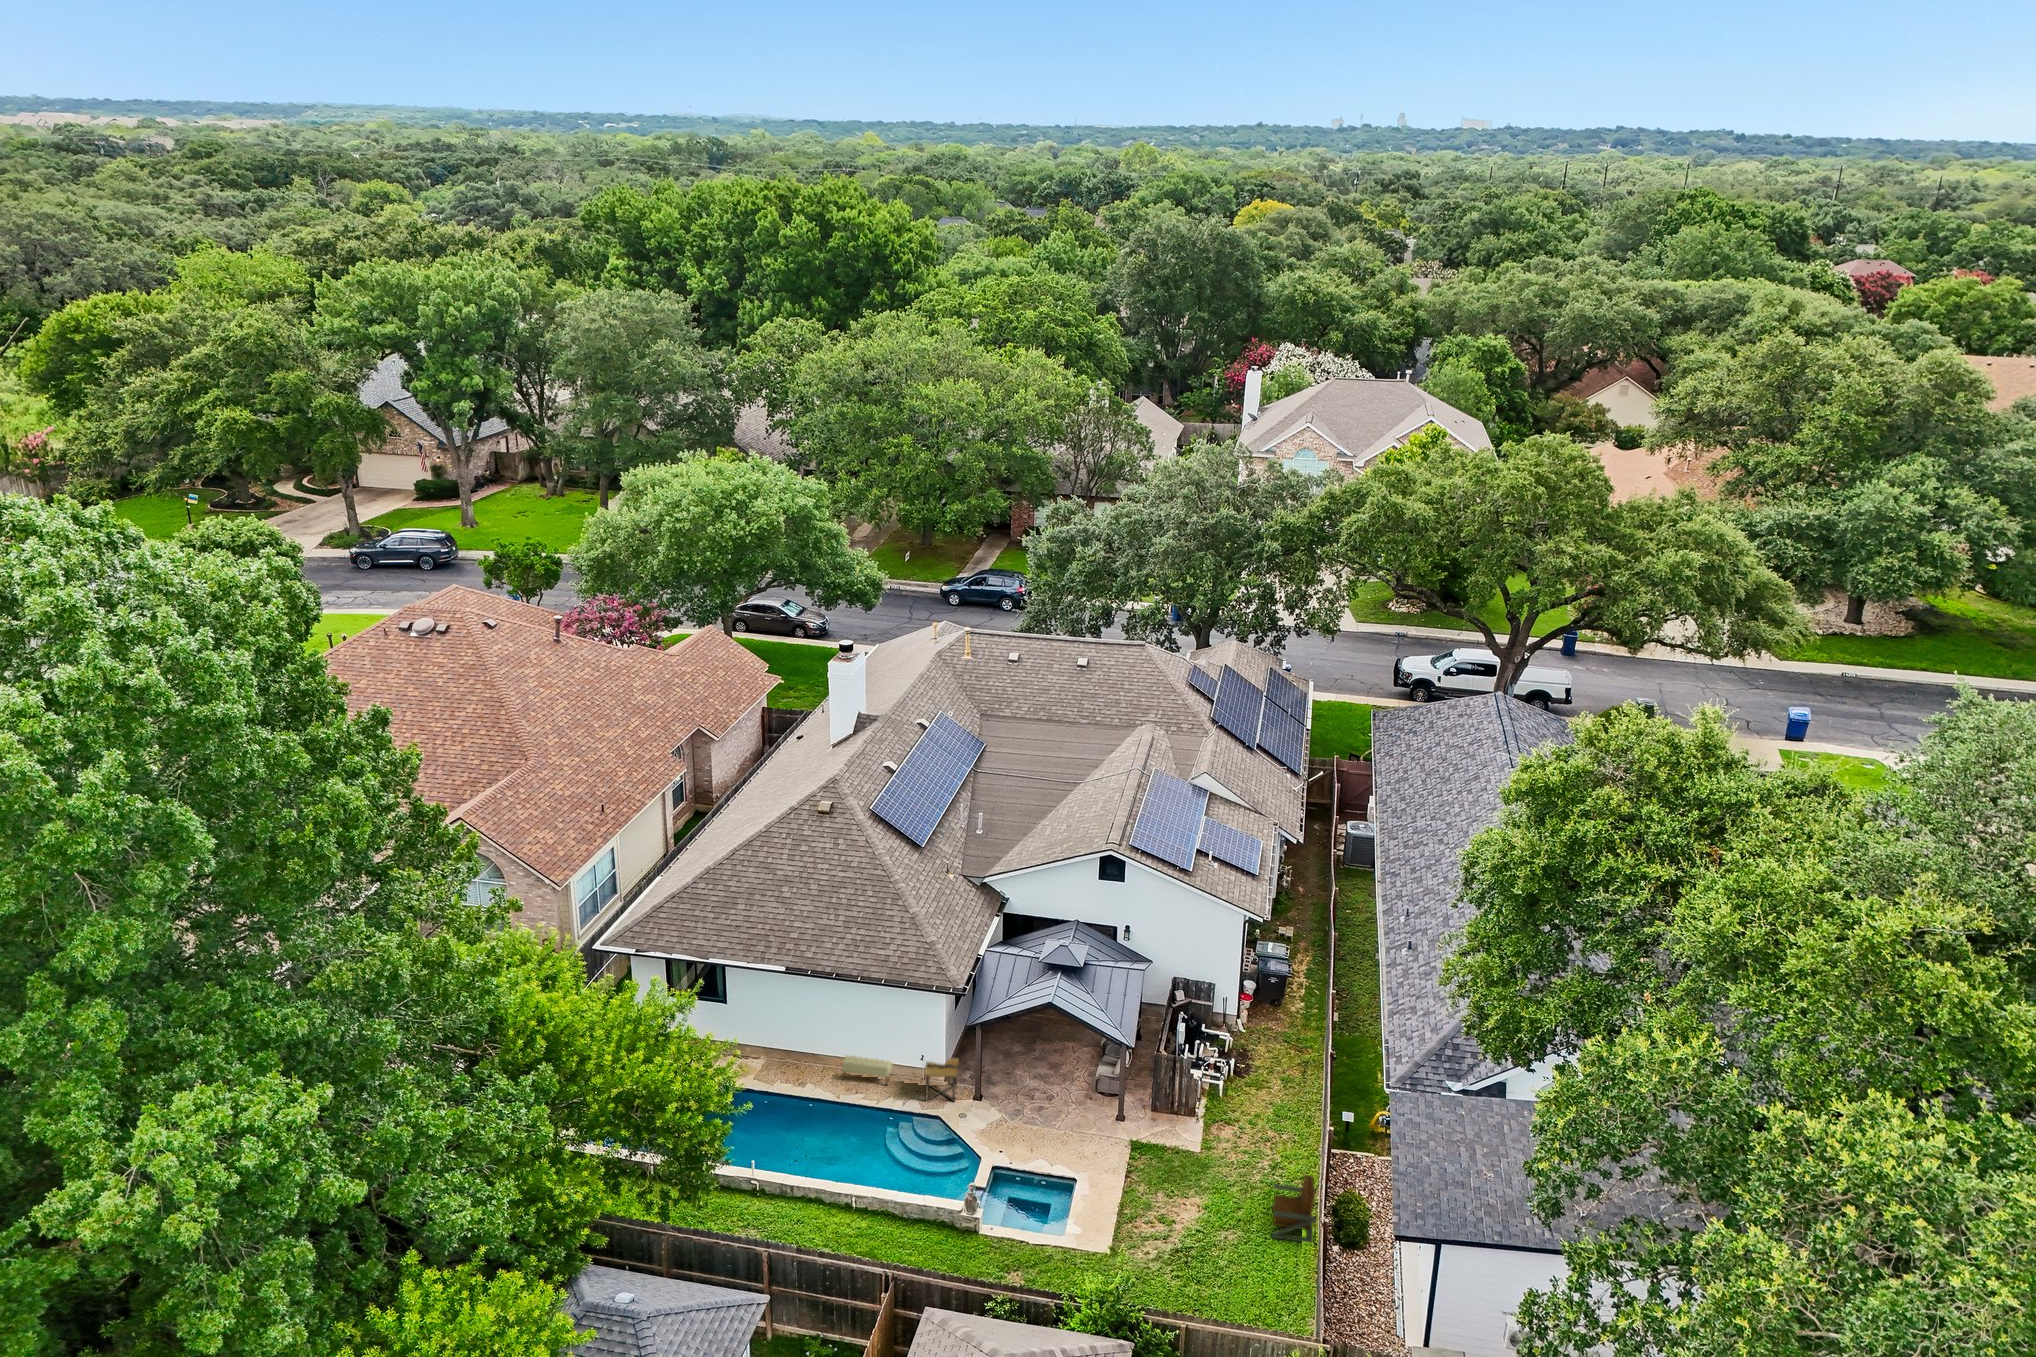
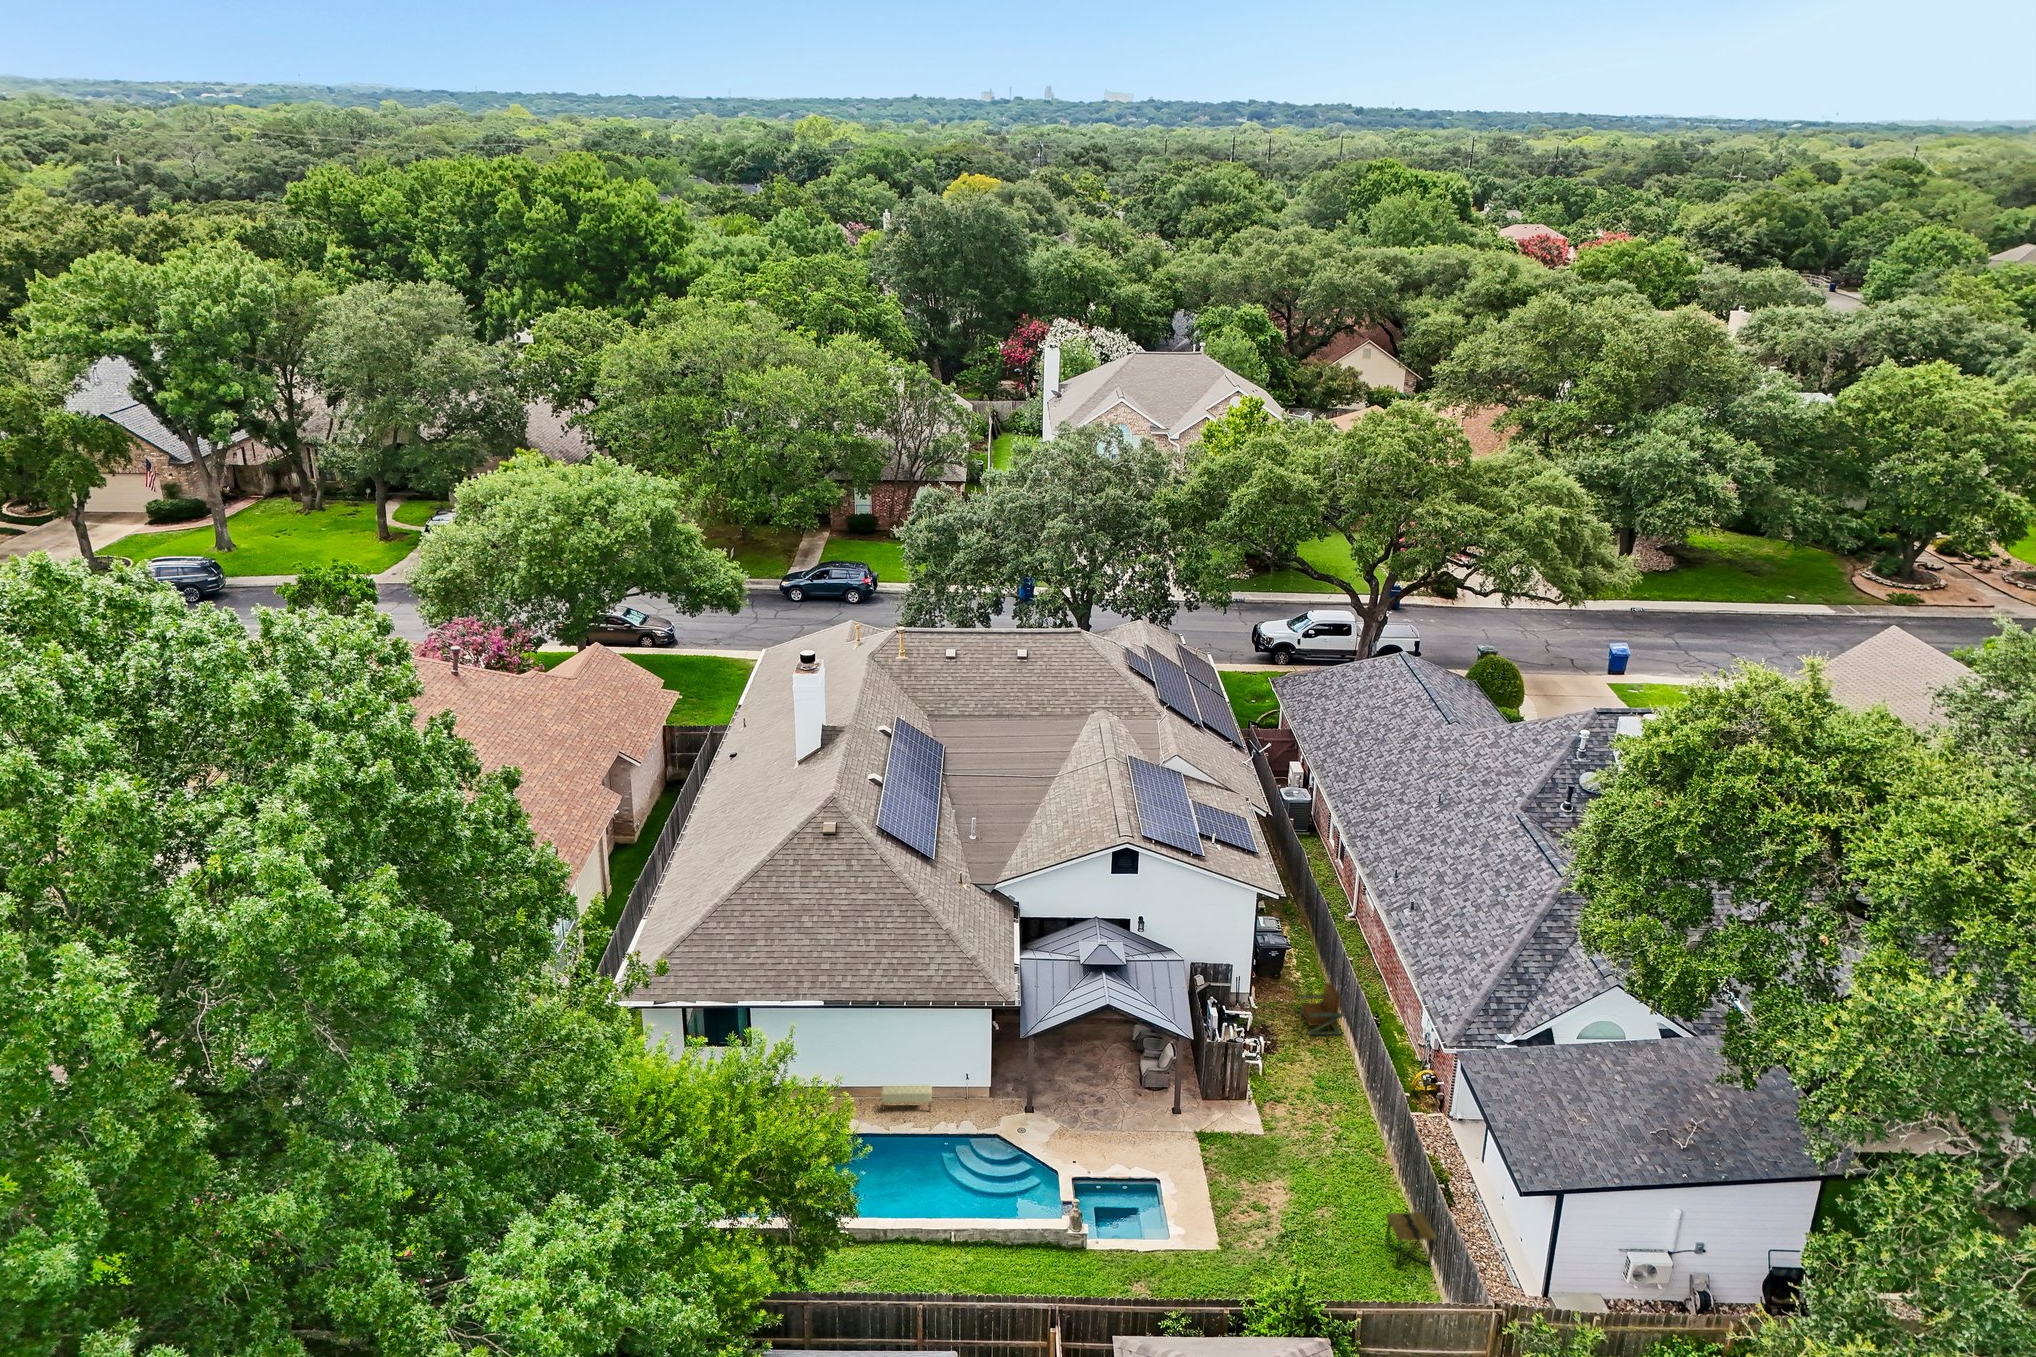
side table: present [924,1058,959,1101] -> present [1386,1212,1437,1267]
lounge chair: present [1272,1175,1317,1243] -> present [1299,983,1344,1035]

